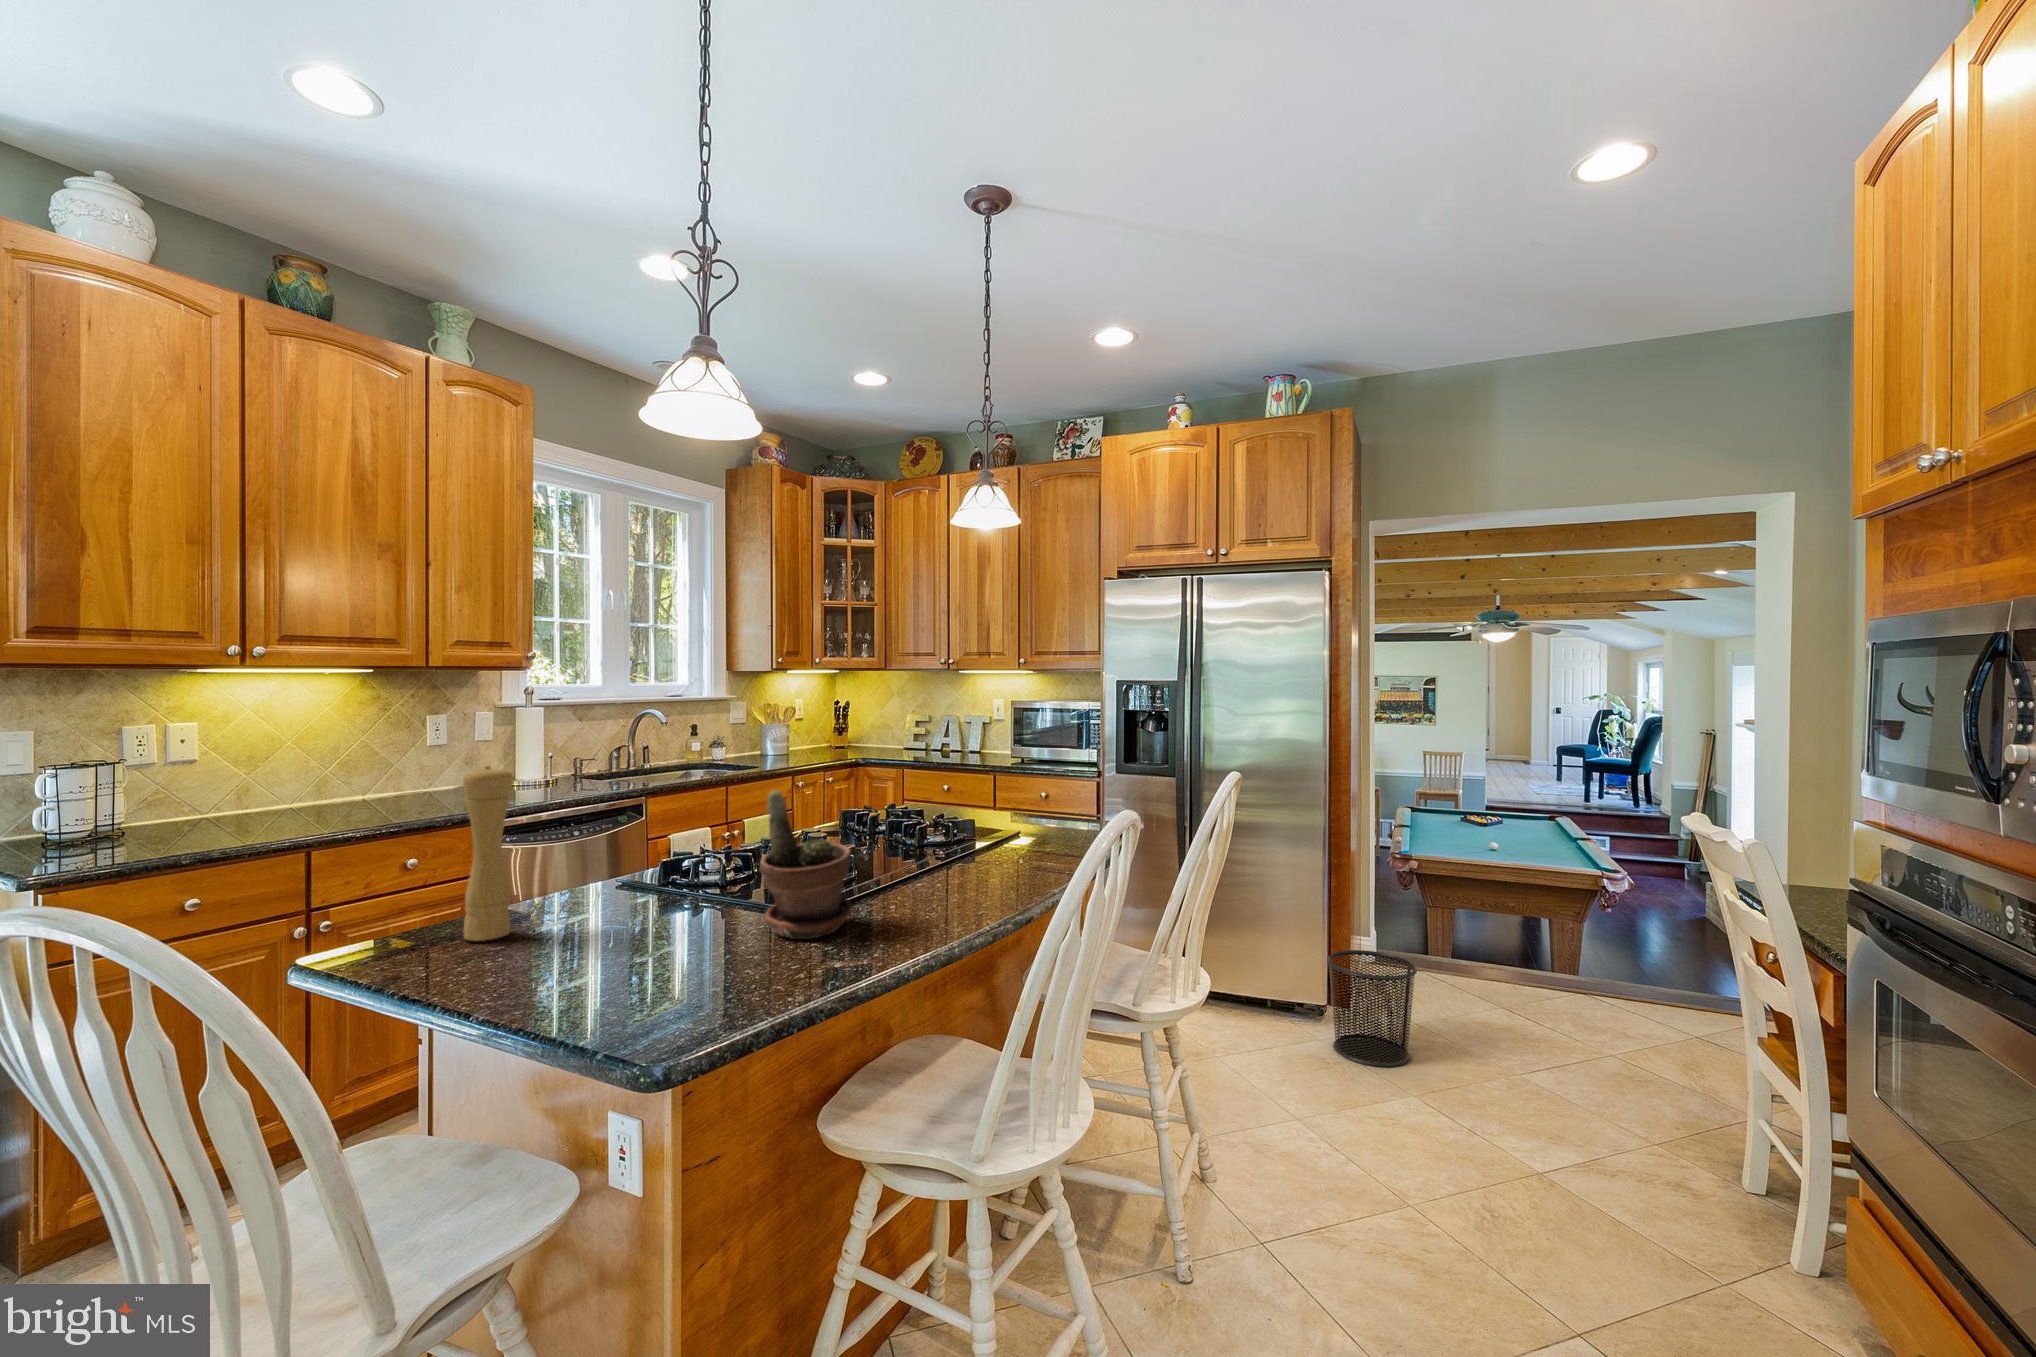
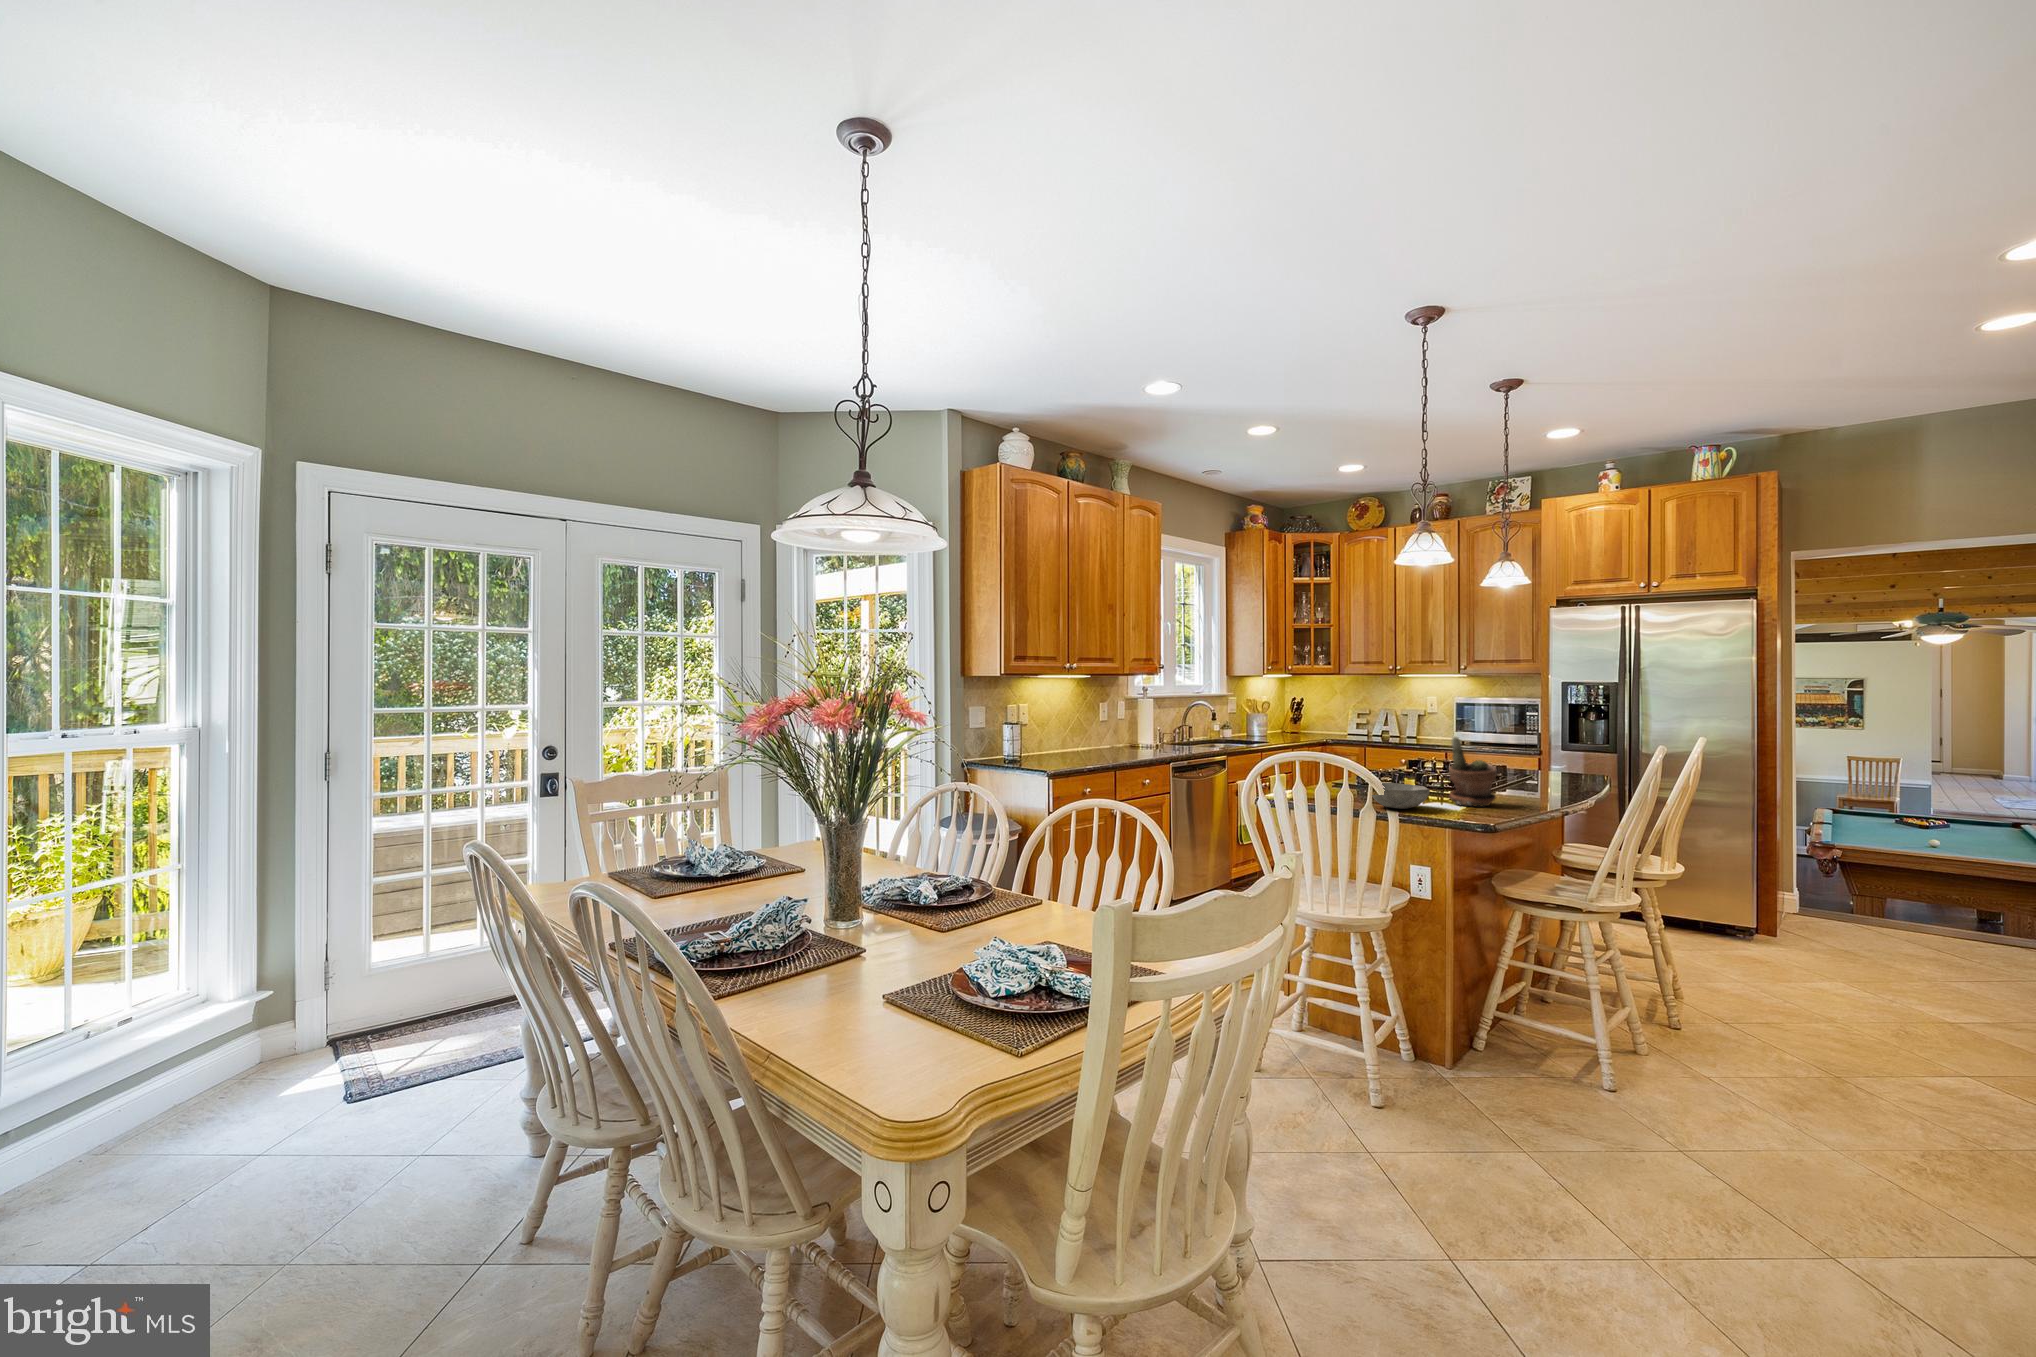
pepper mill: present [463,766,513,941] -> none [1301,722,1322,801]
bowl: none [549,895,689,964] -> present [1372,783,1430,809]
waste bin: present [1327,950,1417,1067] -> none [1758,889,1843,972]

